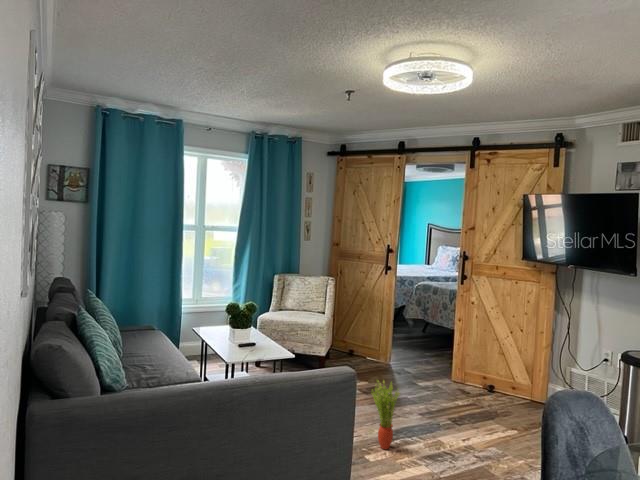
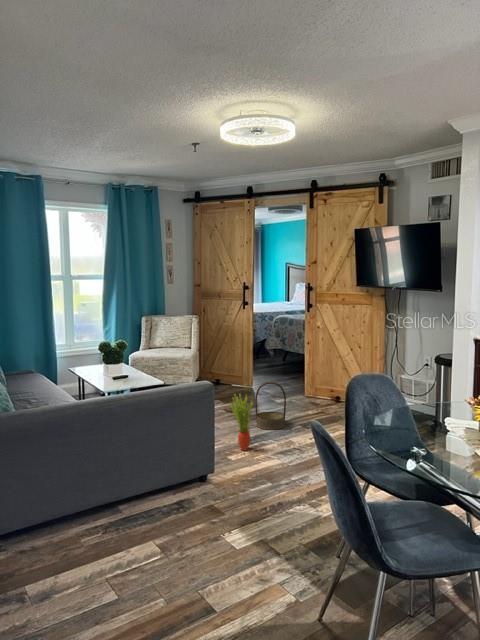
basket: none [398,365,434,423] -> present [255,382,286,430]

